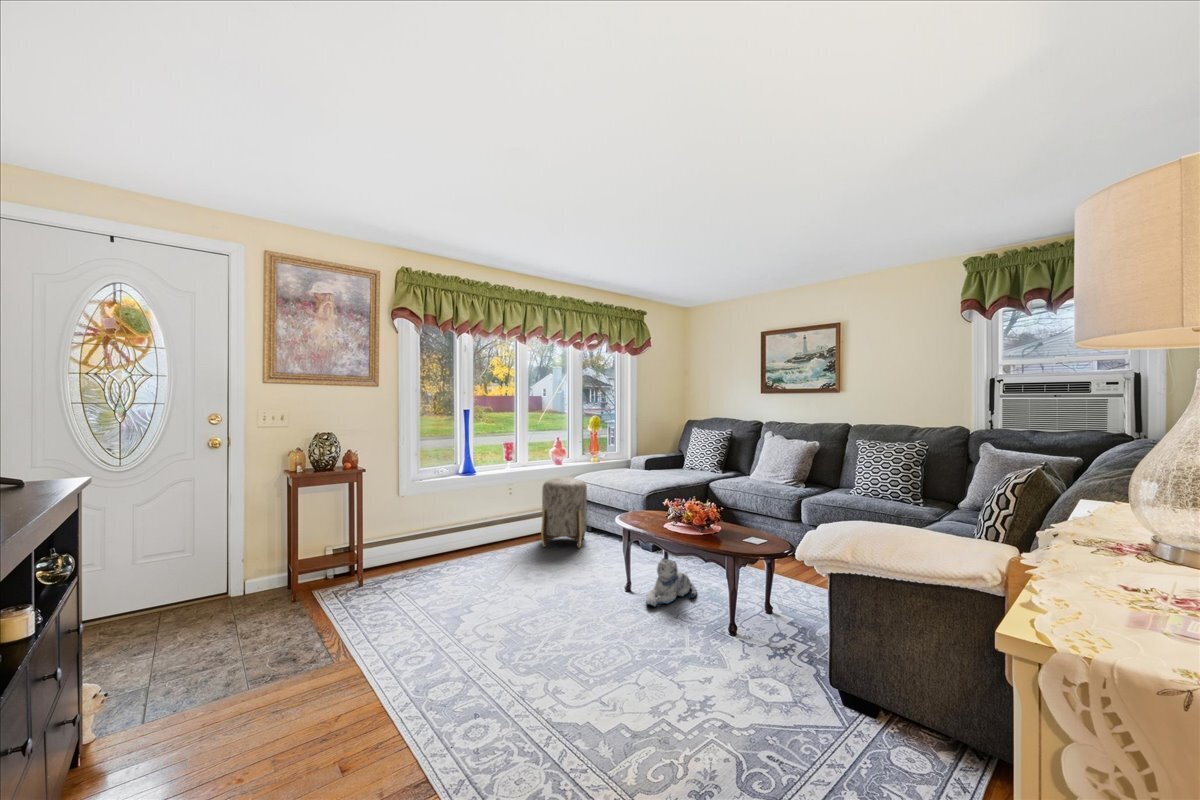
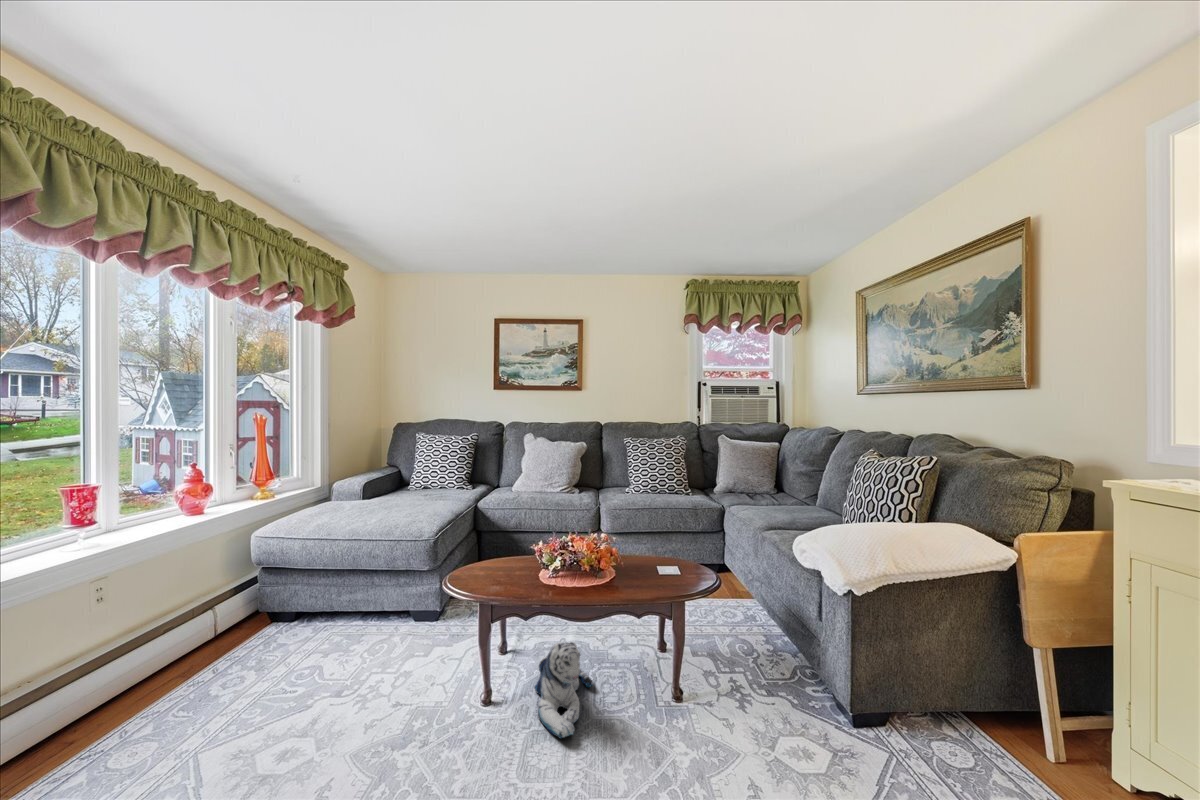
ottoman: present [541,478,587,548] -> none [201,539,312,699]

